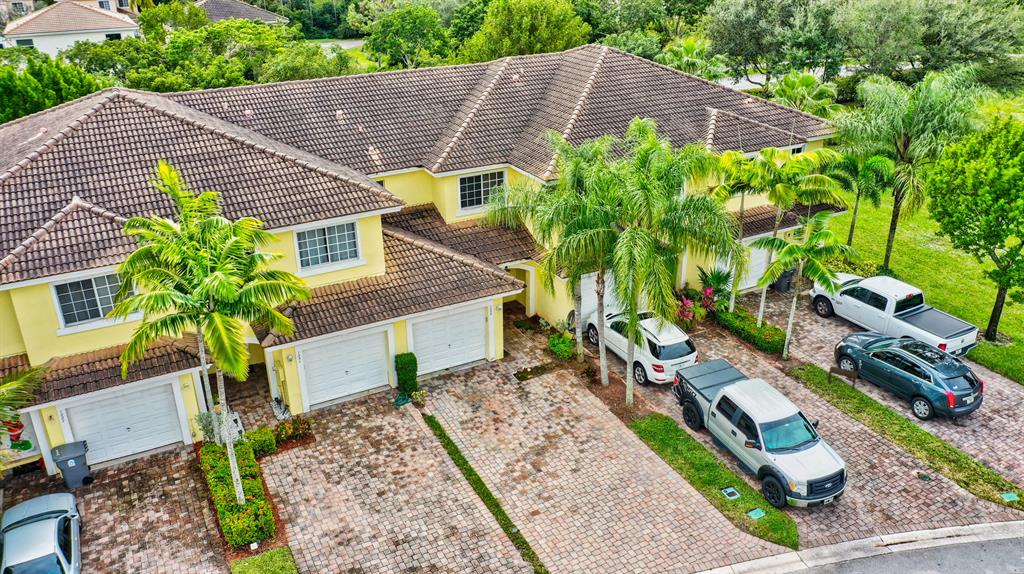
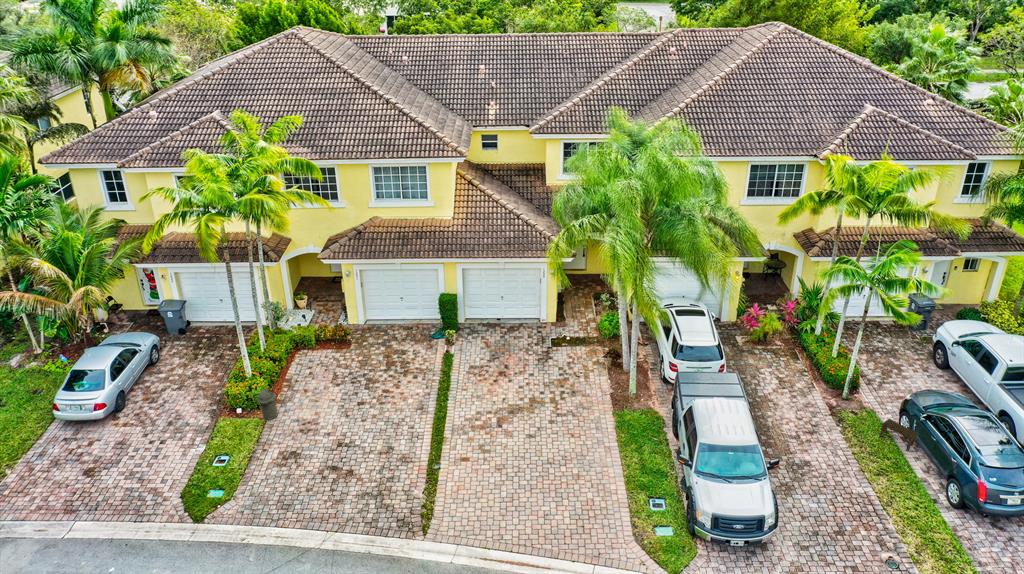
trash can: none [275,510,298,546] -> present [257,389,277,420]

